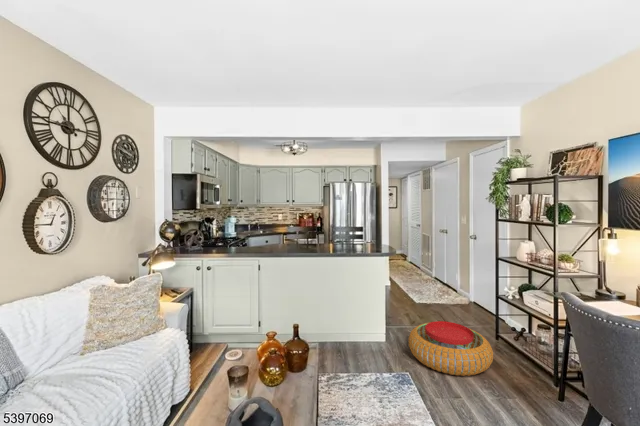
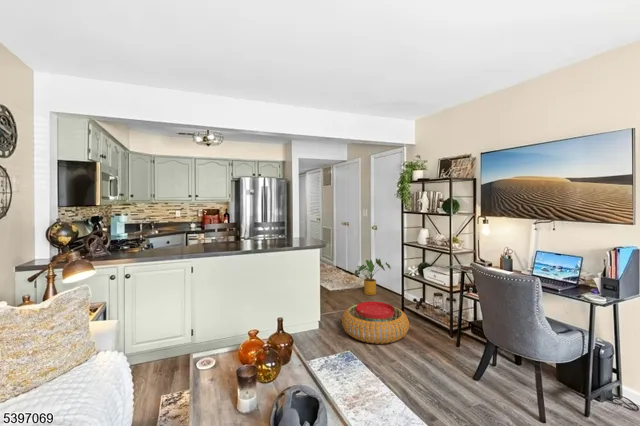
house plant: none [442,272,489,314] -> present [354,259,391,295]

